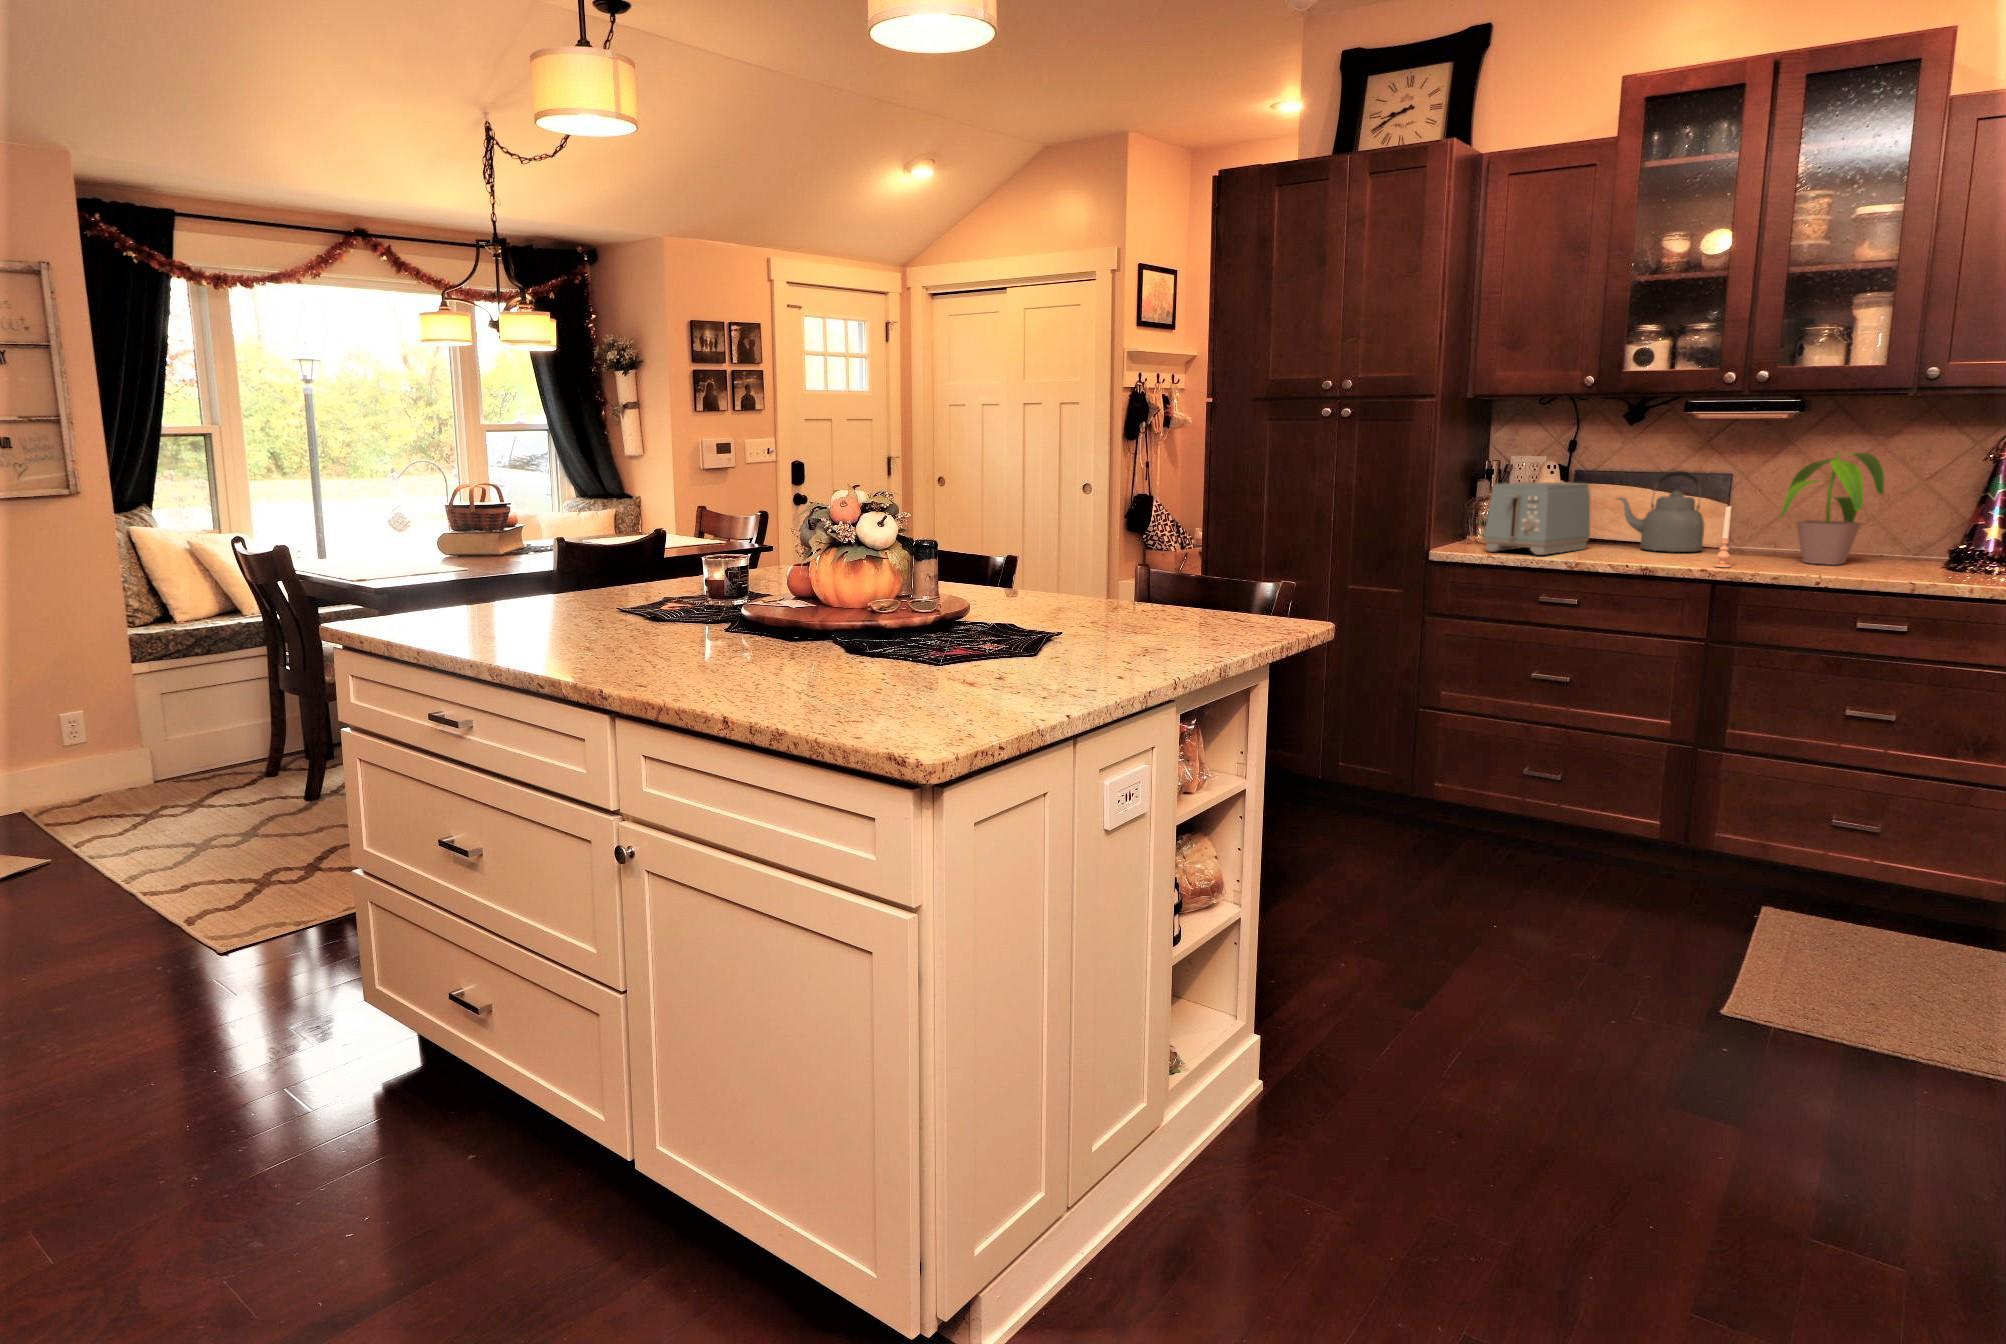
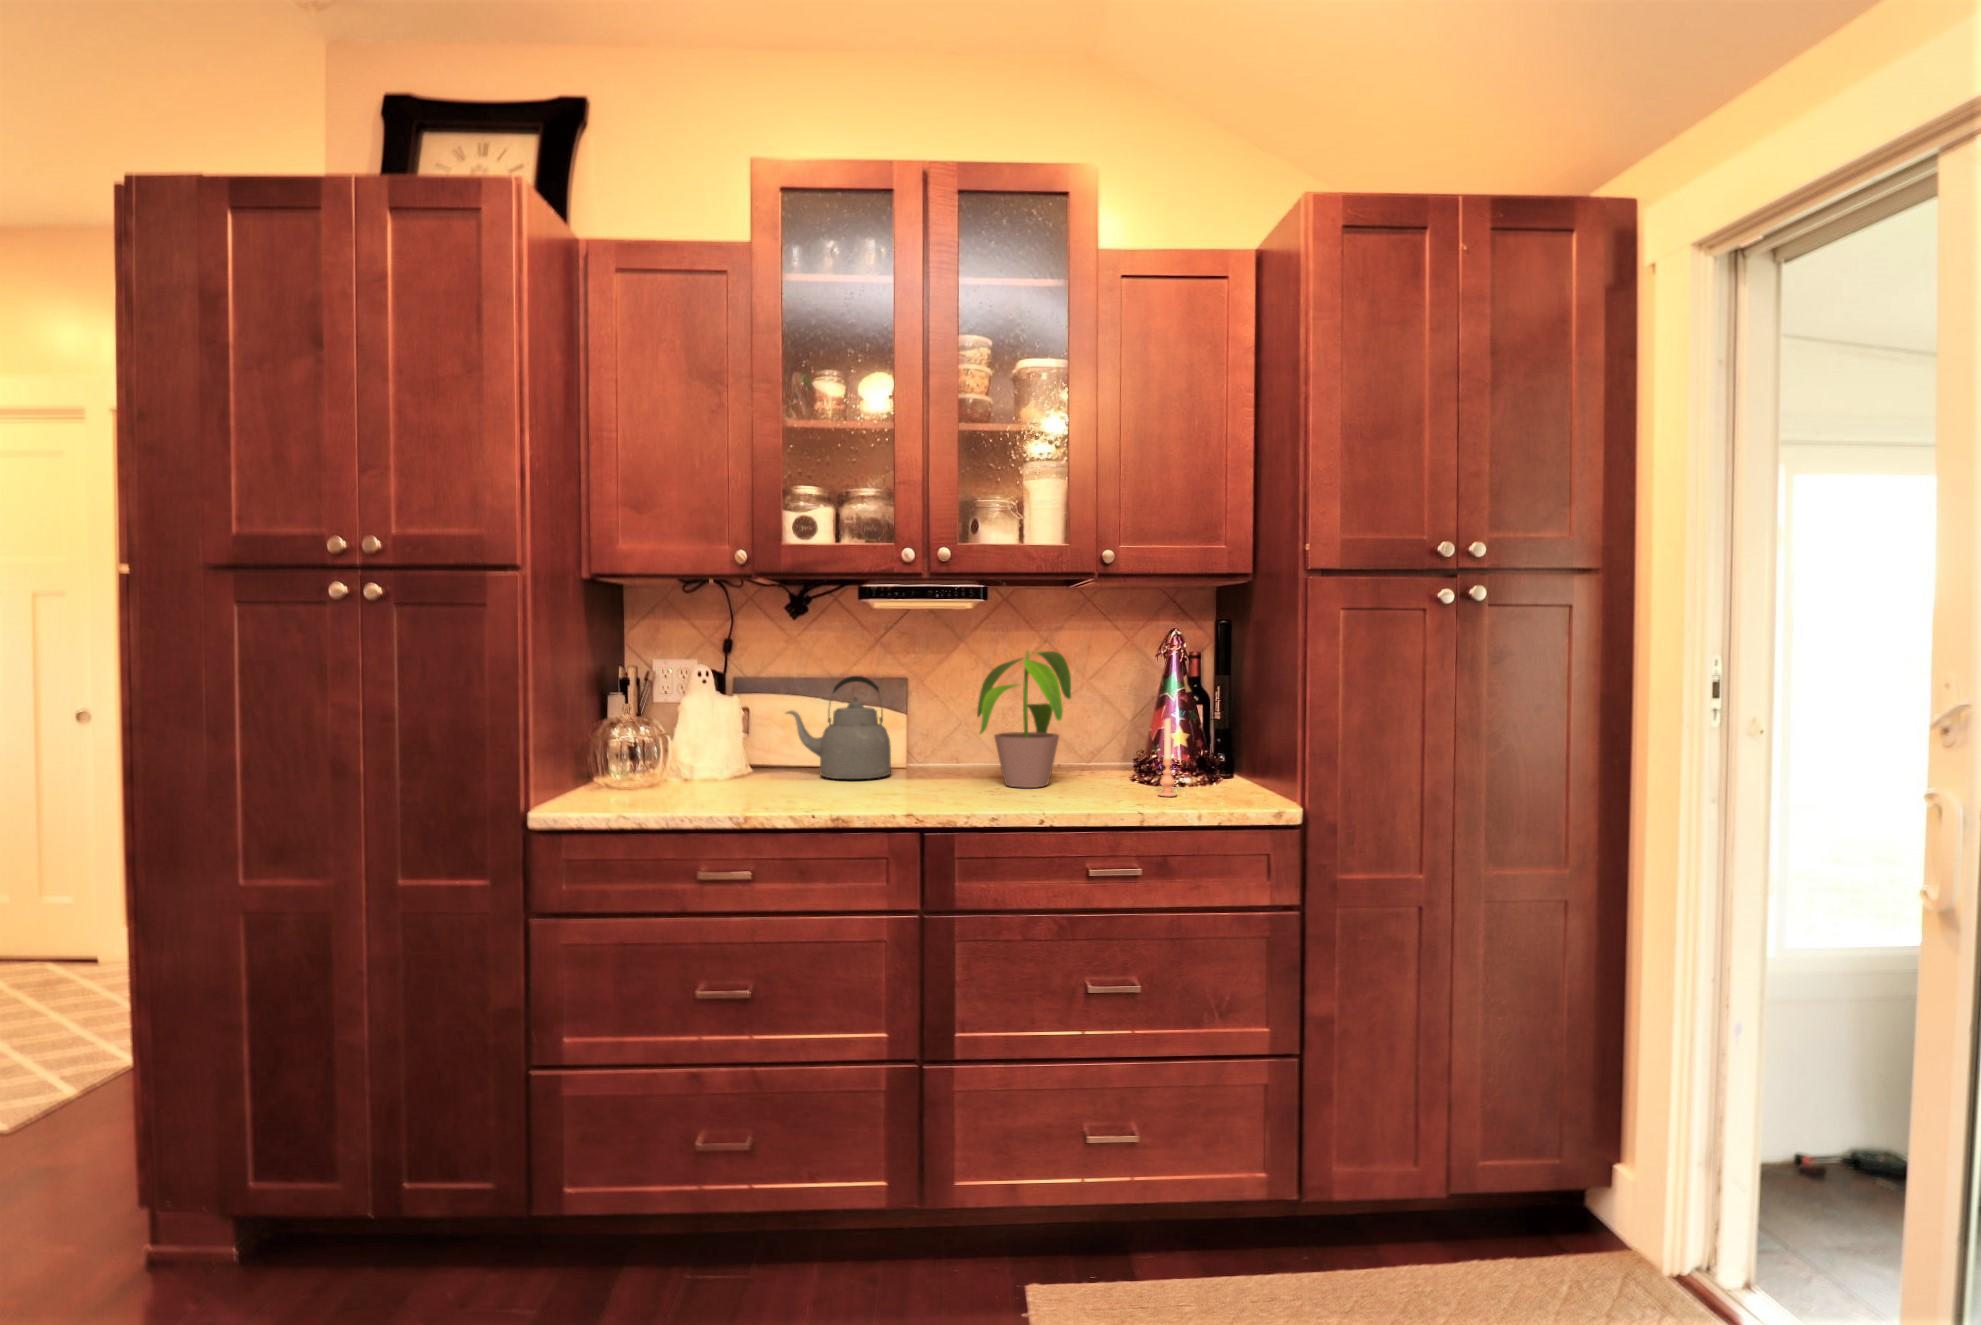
toaster: present [1484,482,1590,555] -> none [612,694,759,802]
candle: present [1714,506,1732,567] -> present [1158,718,1177,796]

